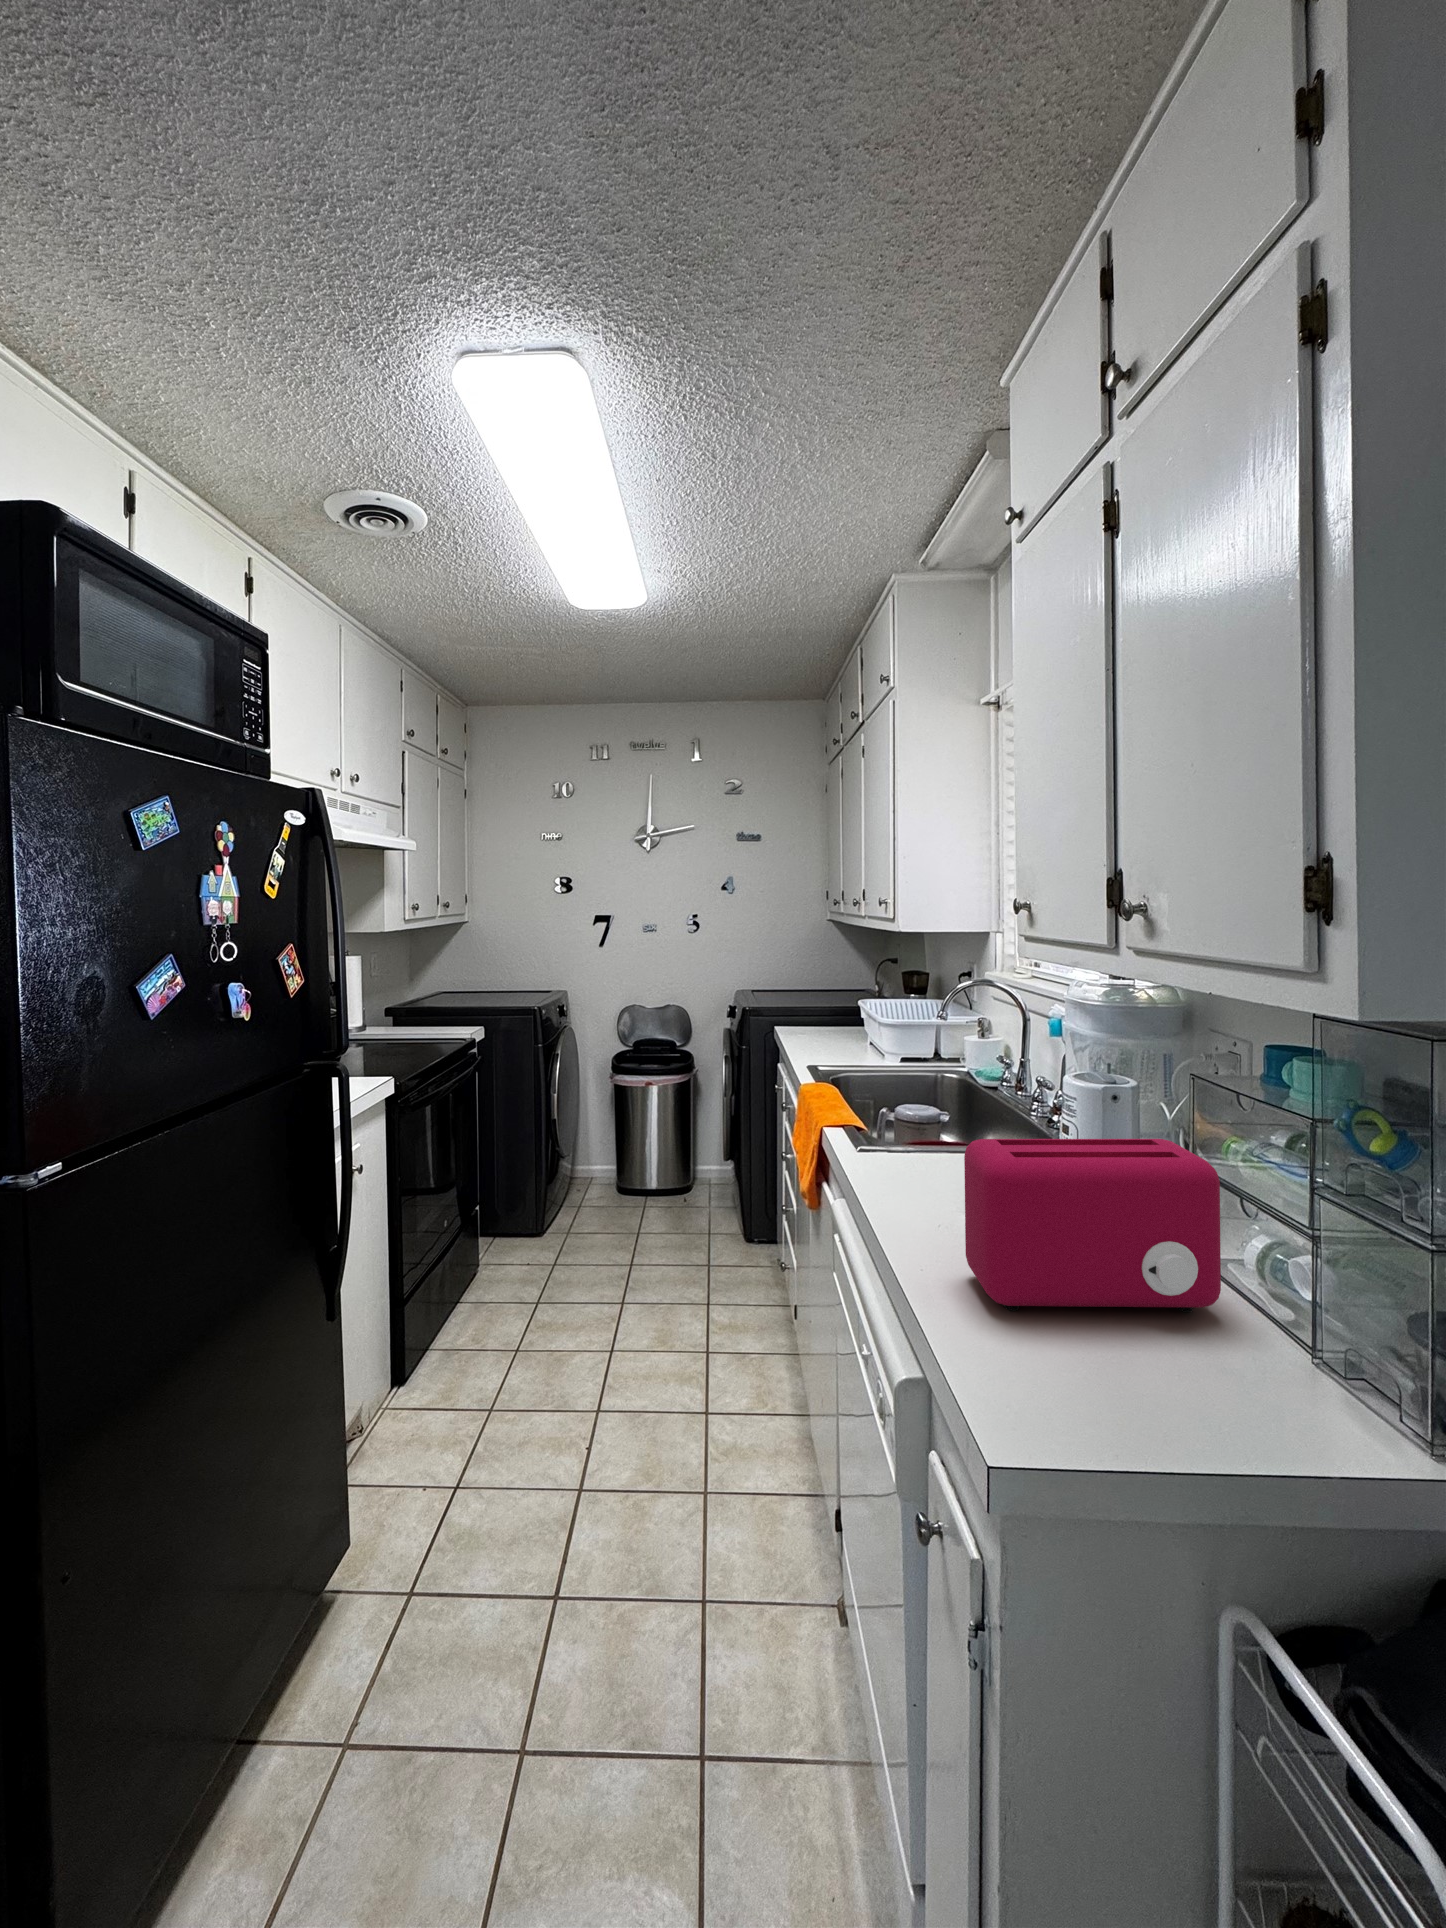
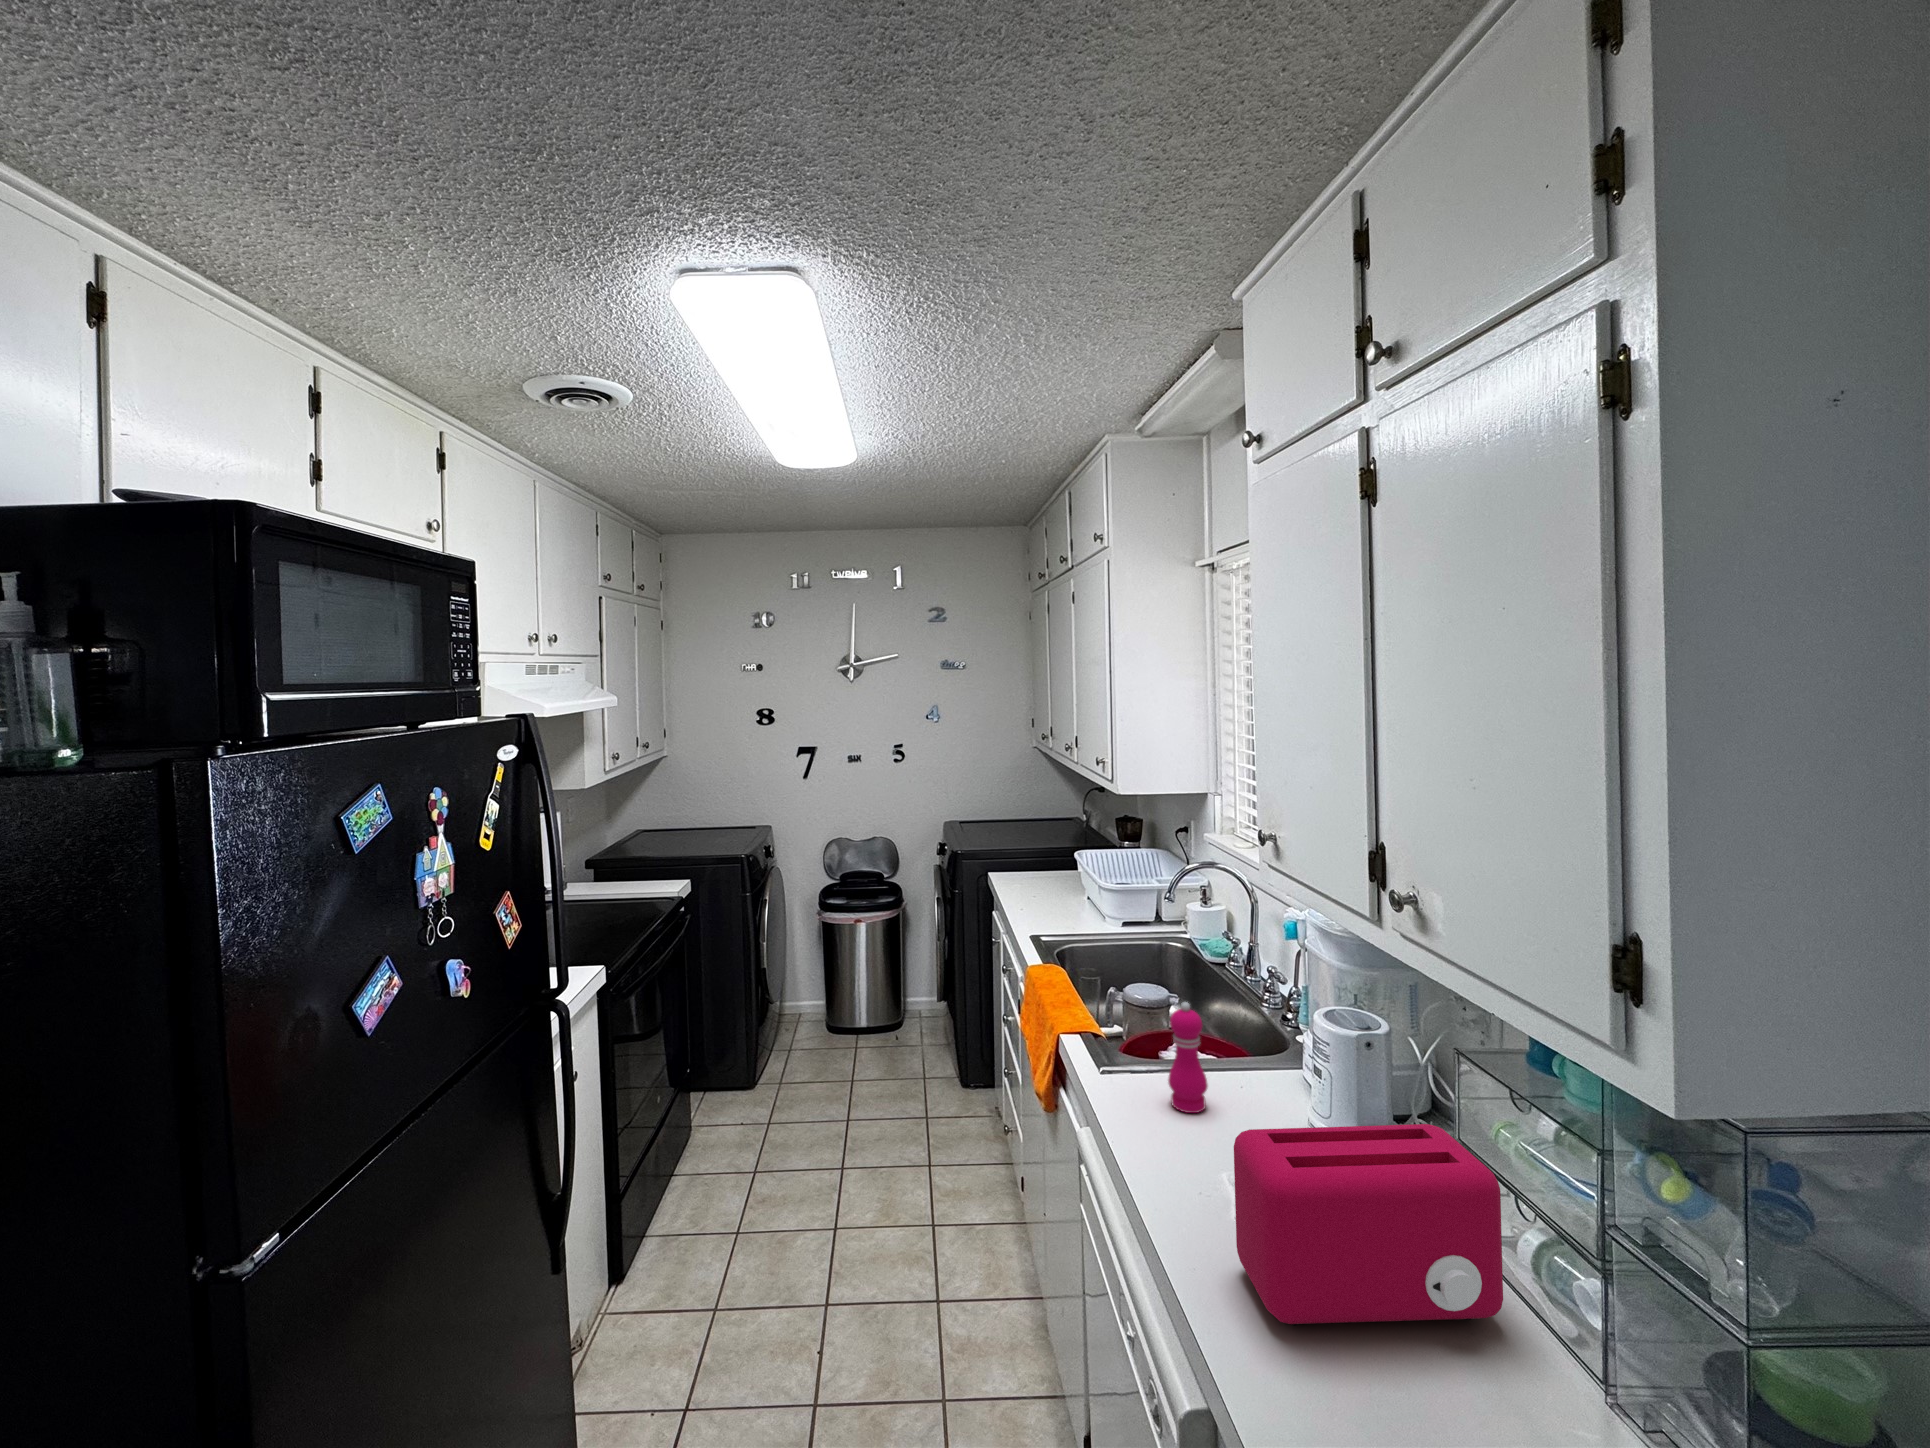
pepper mill: none [924,1073,962,1180] -> present [1168,1002,1208,1113]

